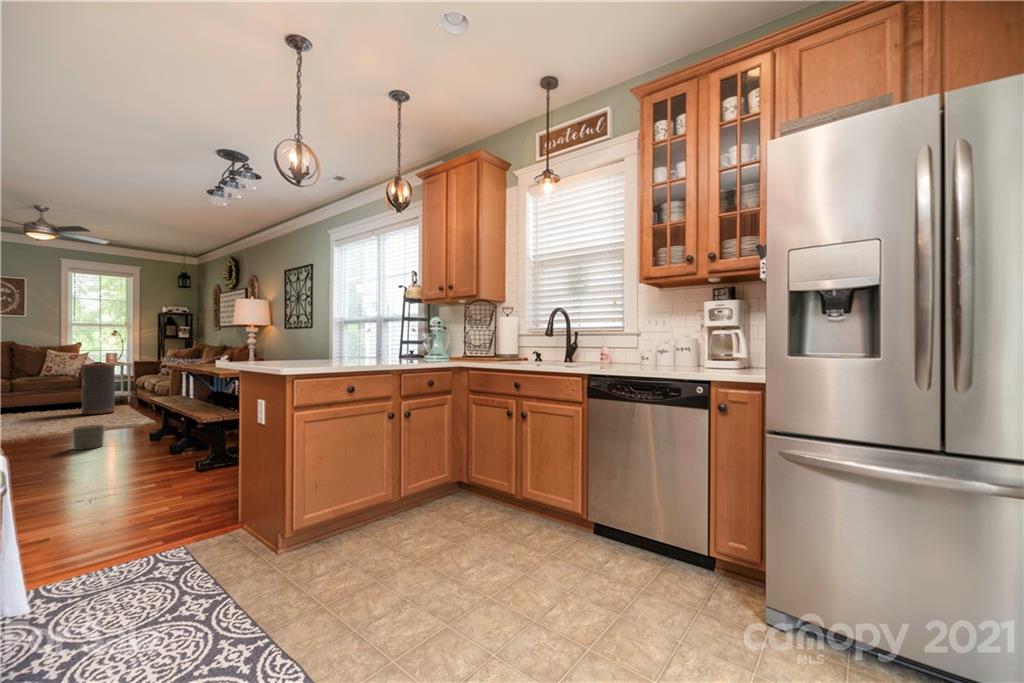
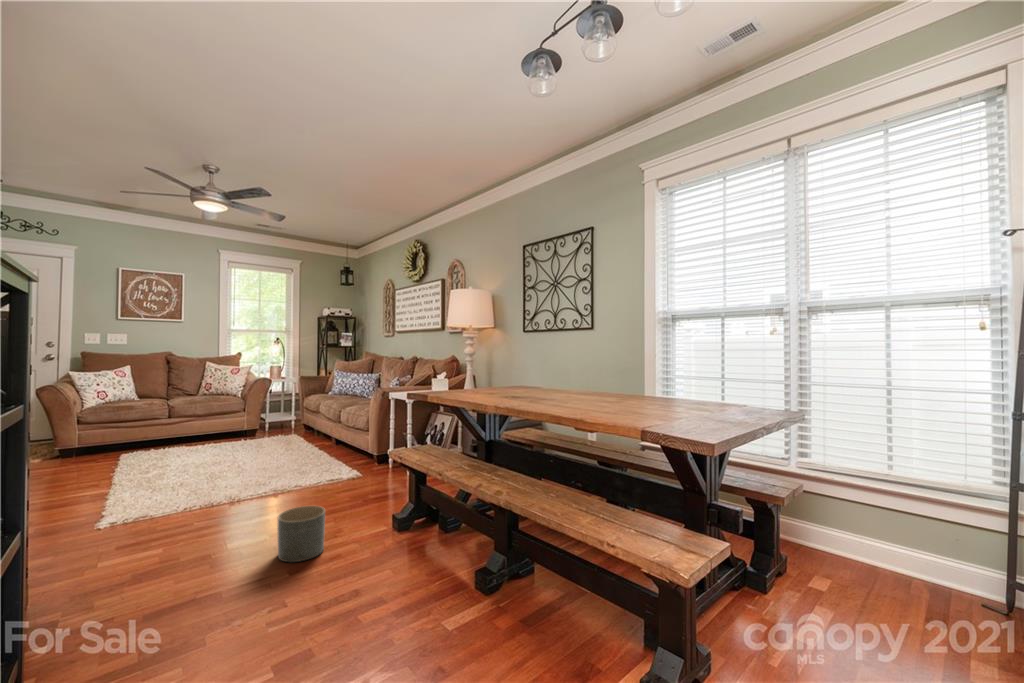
trash can: present [81,364,115,415] -> none [250,381,290,454]

